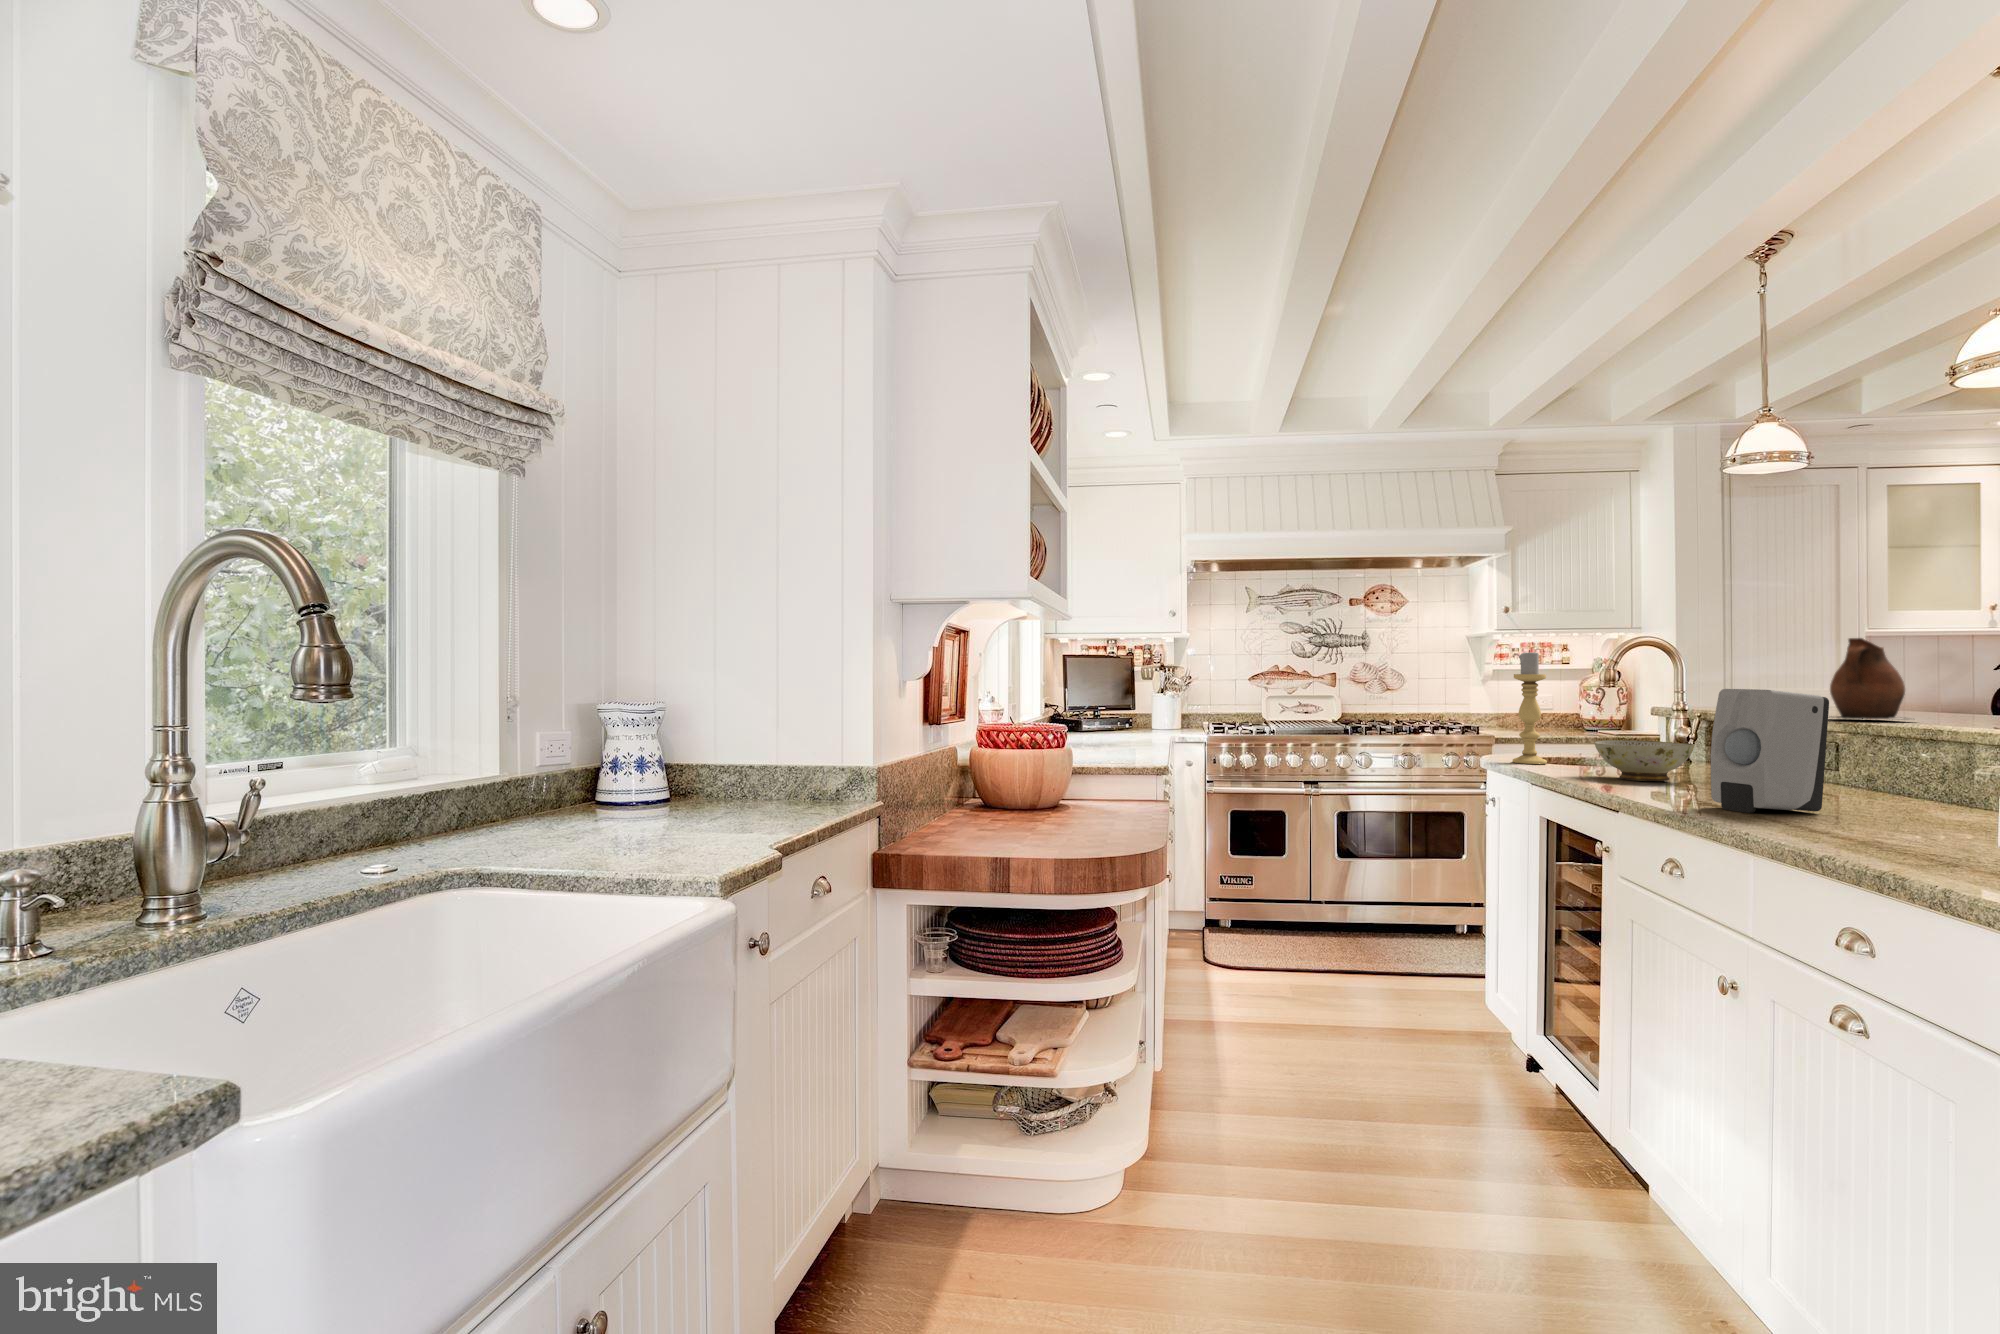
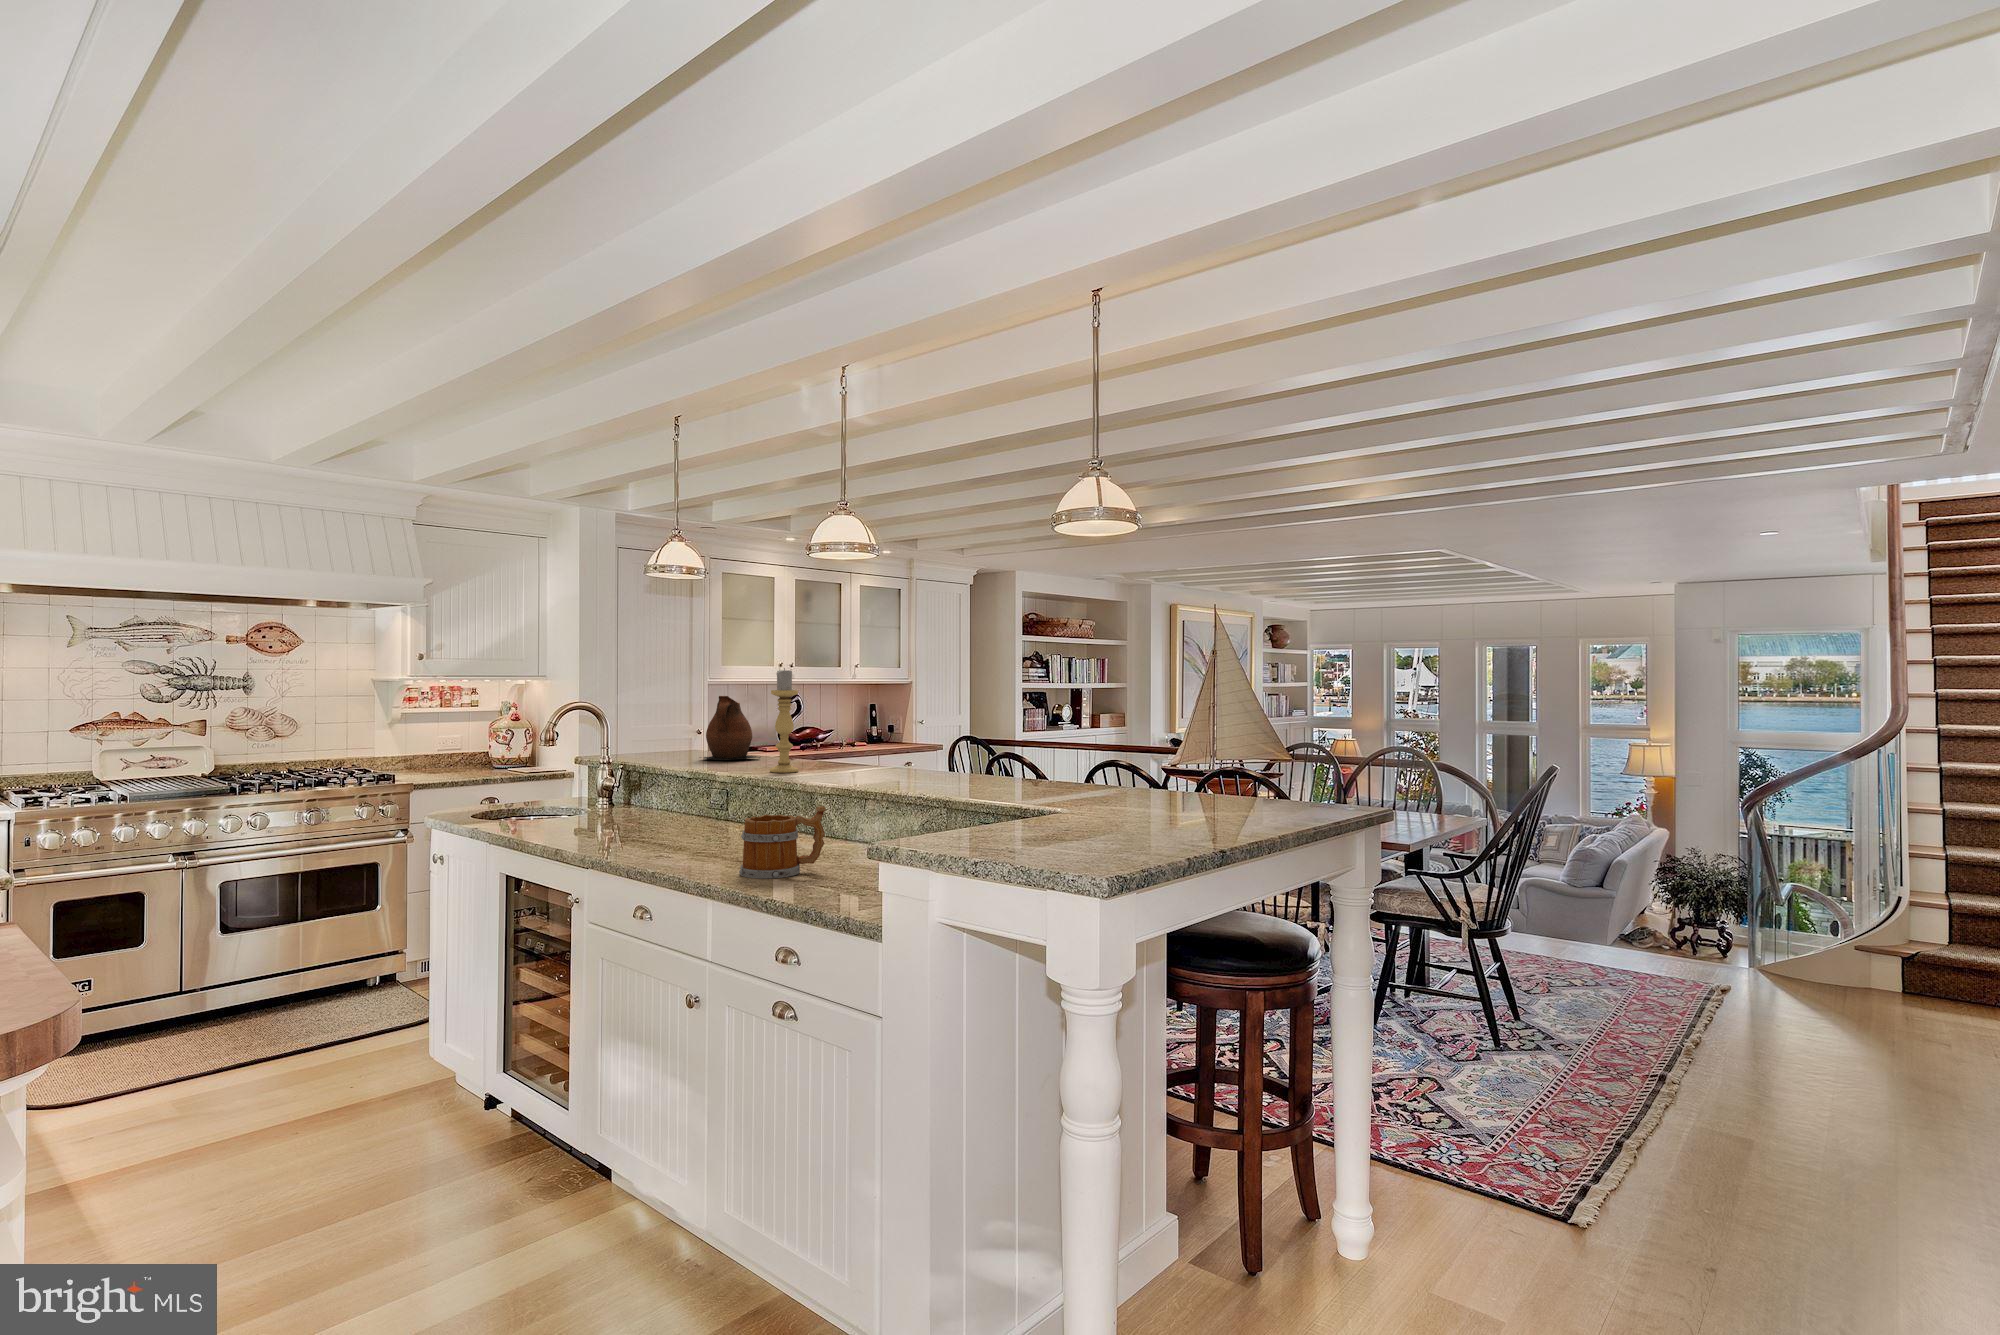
candle holder: present [1512,650,1547,764] -> present [770,668,798,773]
soap dispenser: present [1711,689,1829,813] -> none [668,760,745,863]
ceramic bowl: present [1594,740,1695,781] -> none [552,796,633,835]
mug: none [1796,751,1947,838] -> present [739,806,826,878]

